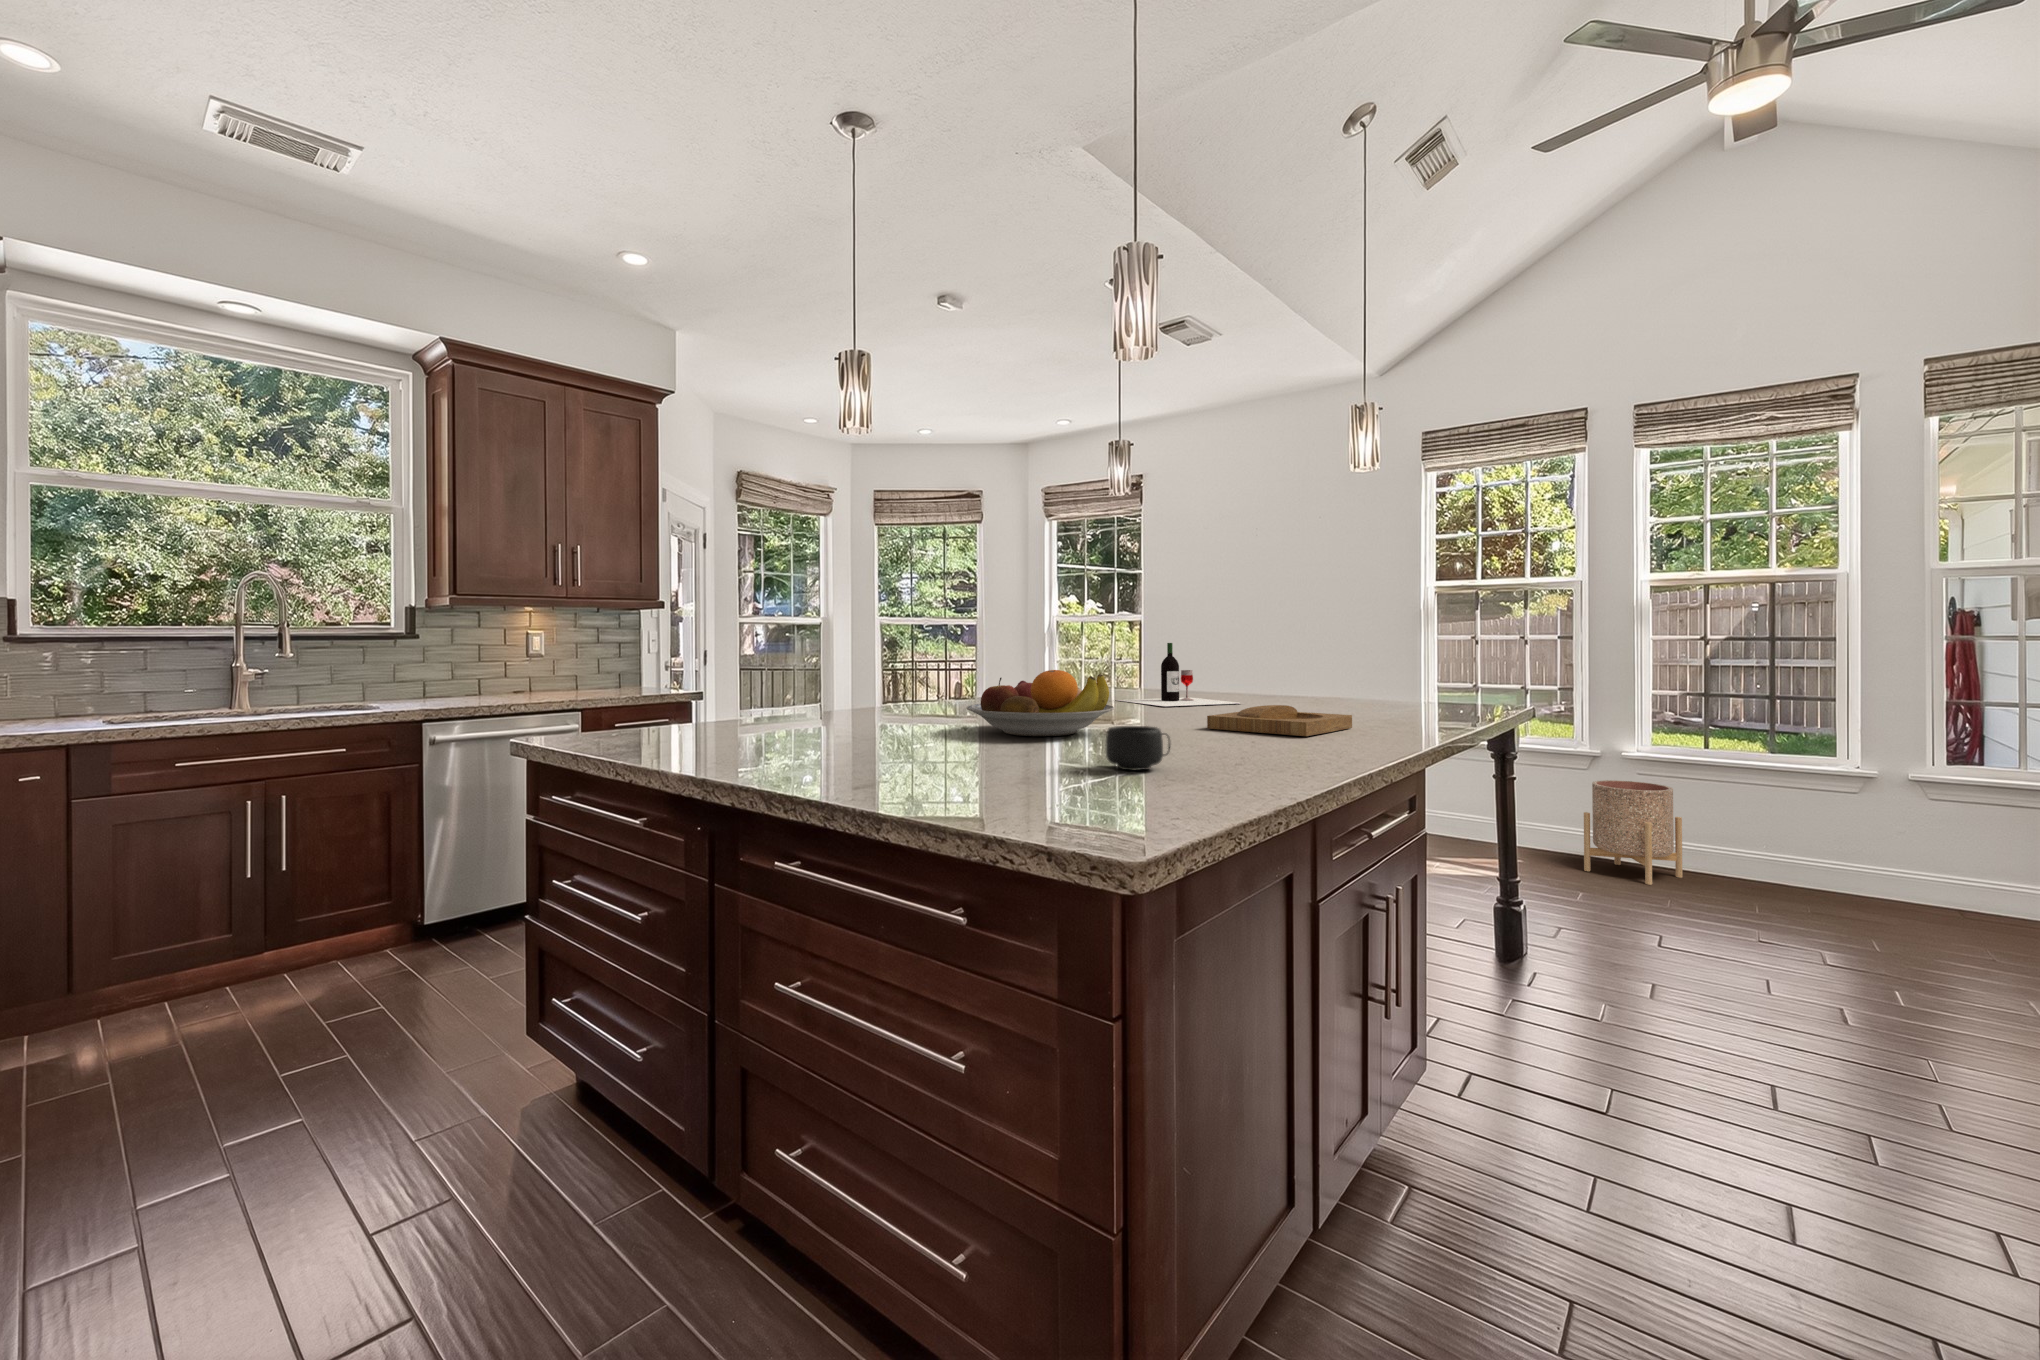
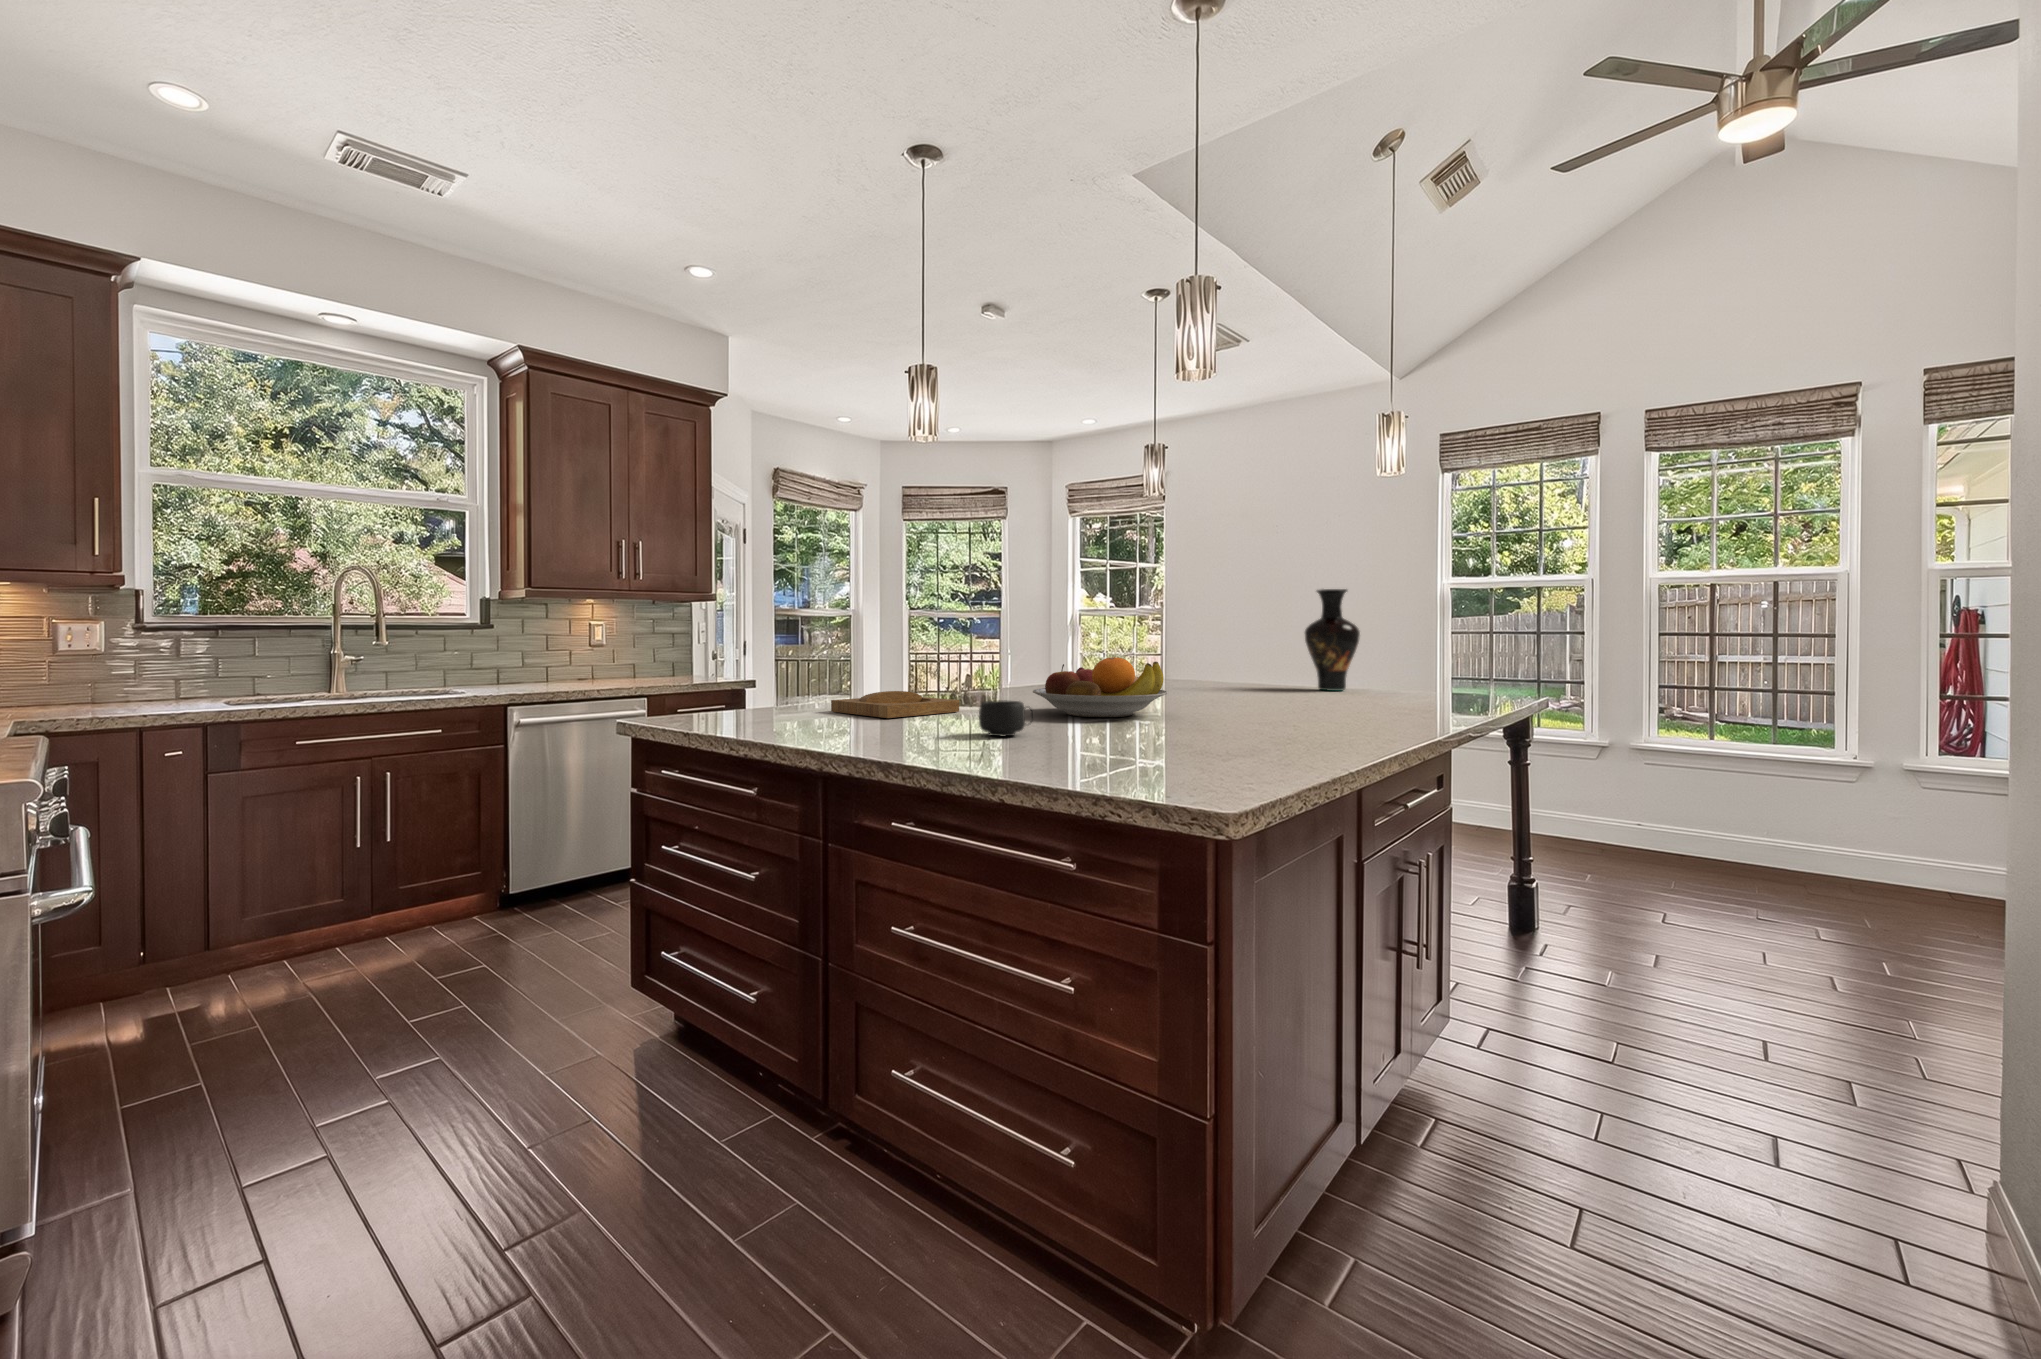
vase: none [1274,594,1332,703] -> present [1305,589,1360,691]
wine bottle: present [1118,643,1238,706] -> none [1155,634,1278,693]
tray: present [1207,705,1352,736] -> present [831,691,959,718]
mug: present [1106,726,1170,770] -> present [979,700,1026,736]
planter: present [1584,780,1682,885] -> none [1592,768,1686,866]

